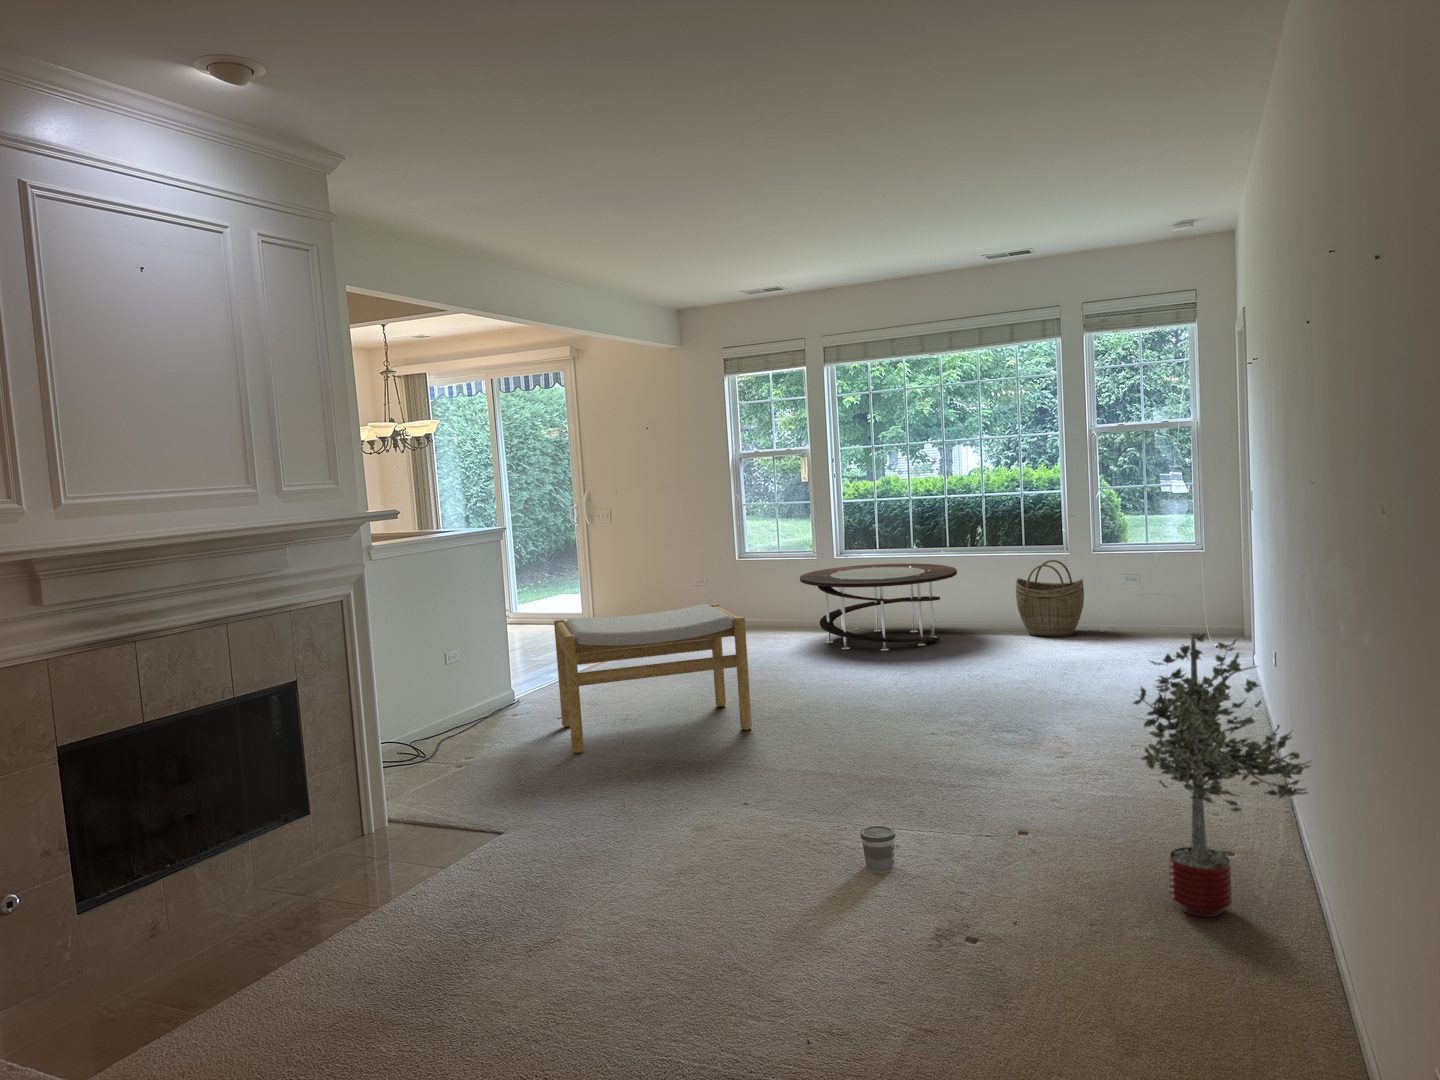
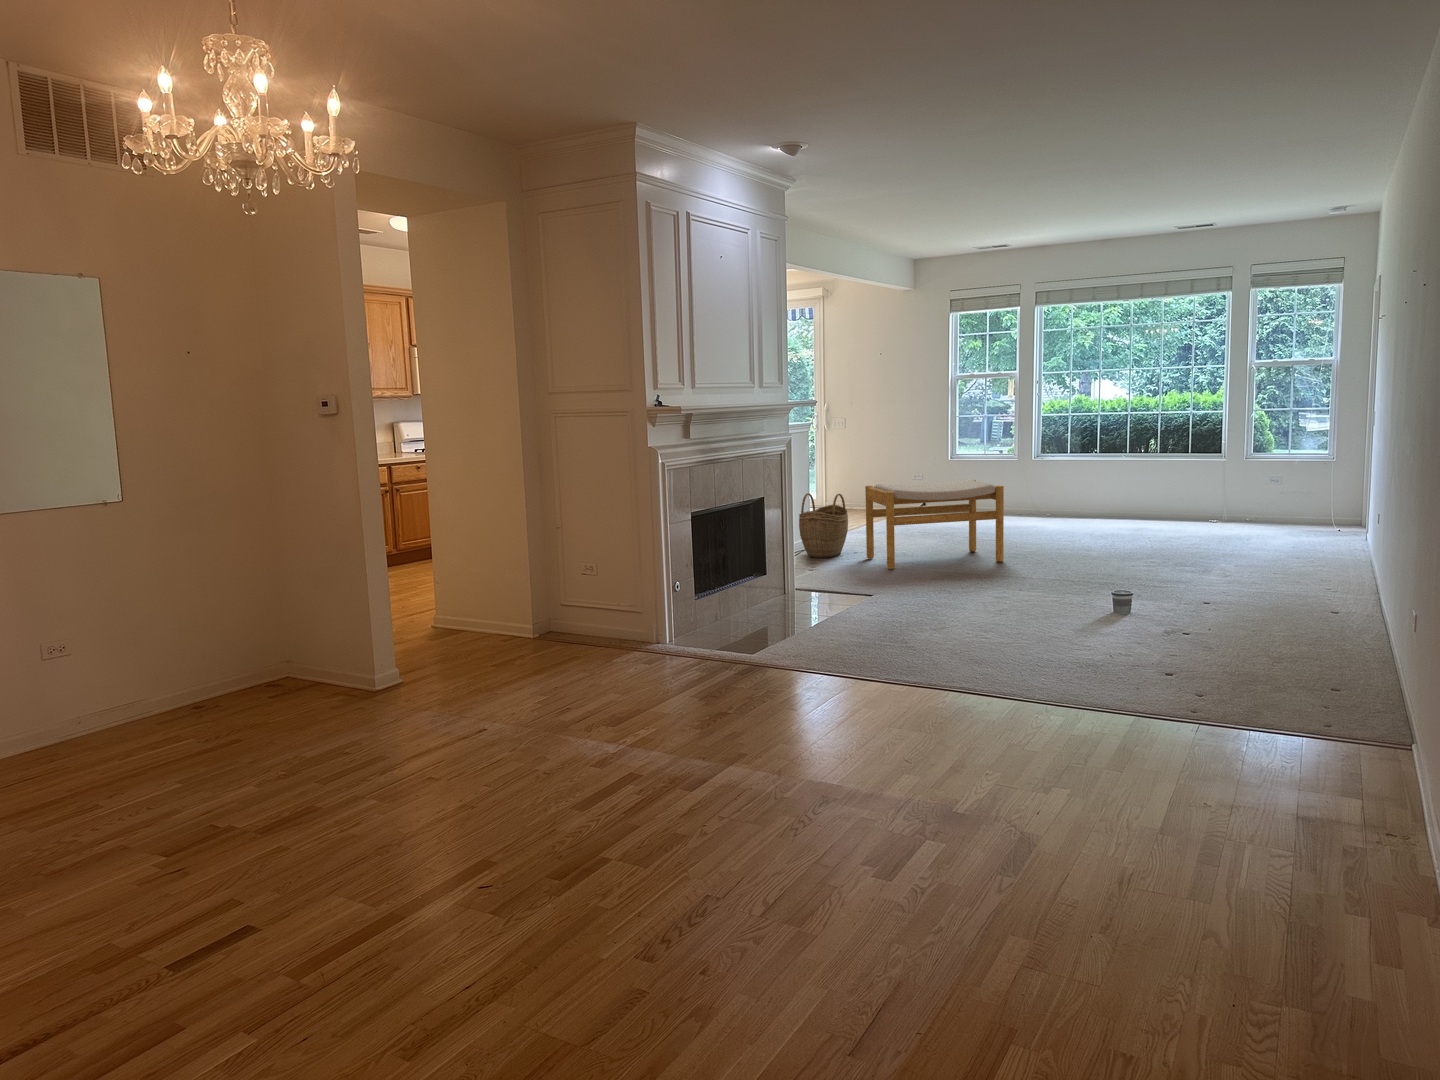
woven basket: present [1016,560,1084,637] -> present [799,493,848,558]
coffee table: present [800,564,957,651] -> none [1012,465,1137,527]
potted tree: present [1133,633,1310,917] -> none [1276,474,1373,627]

